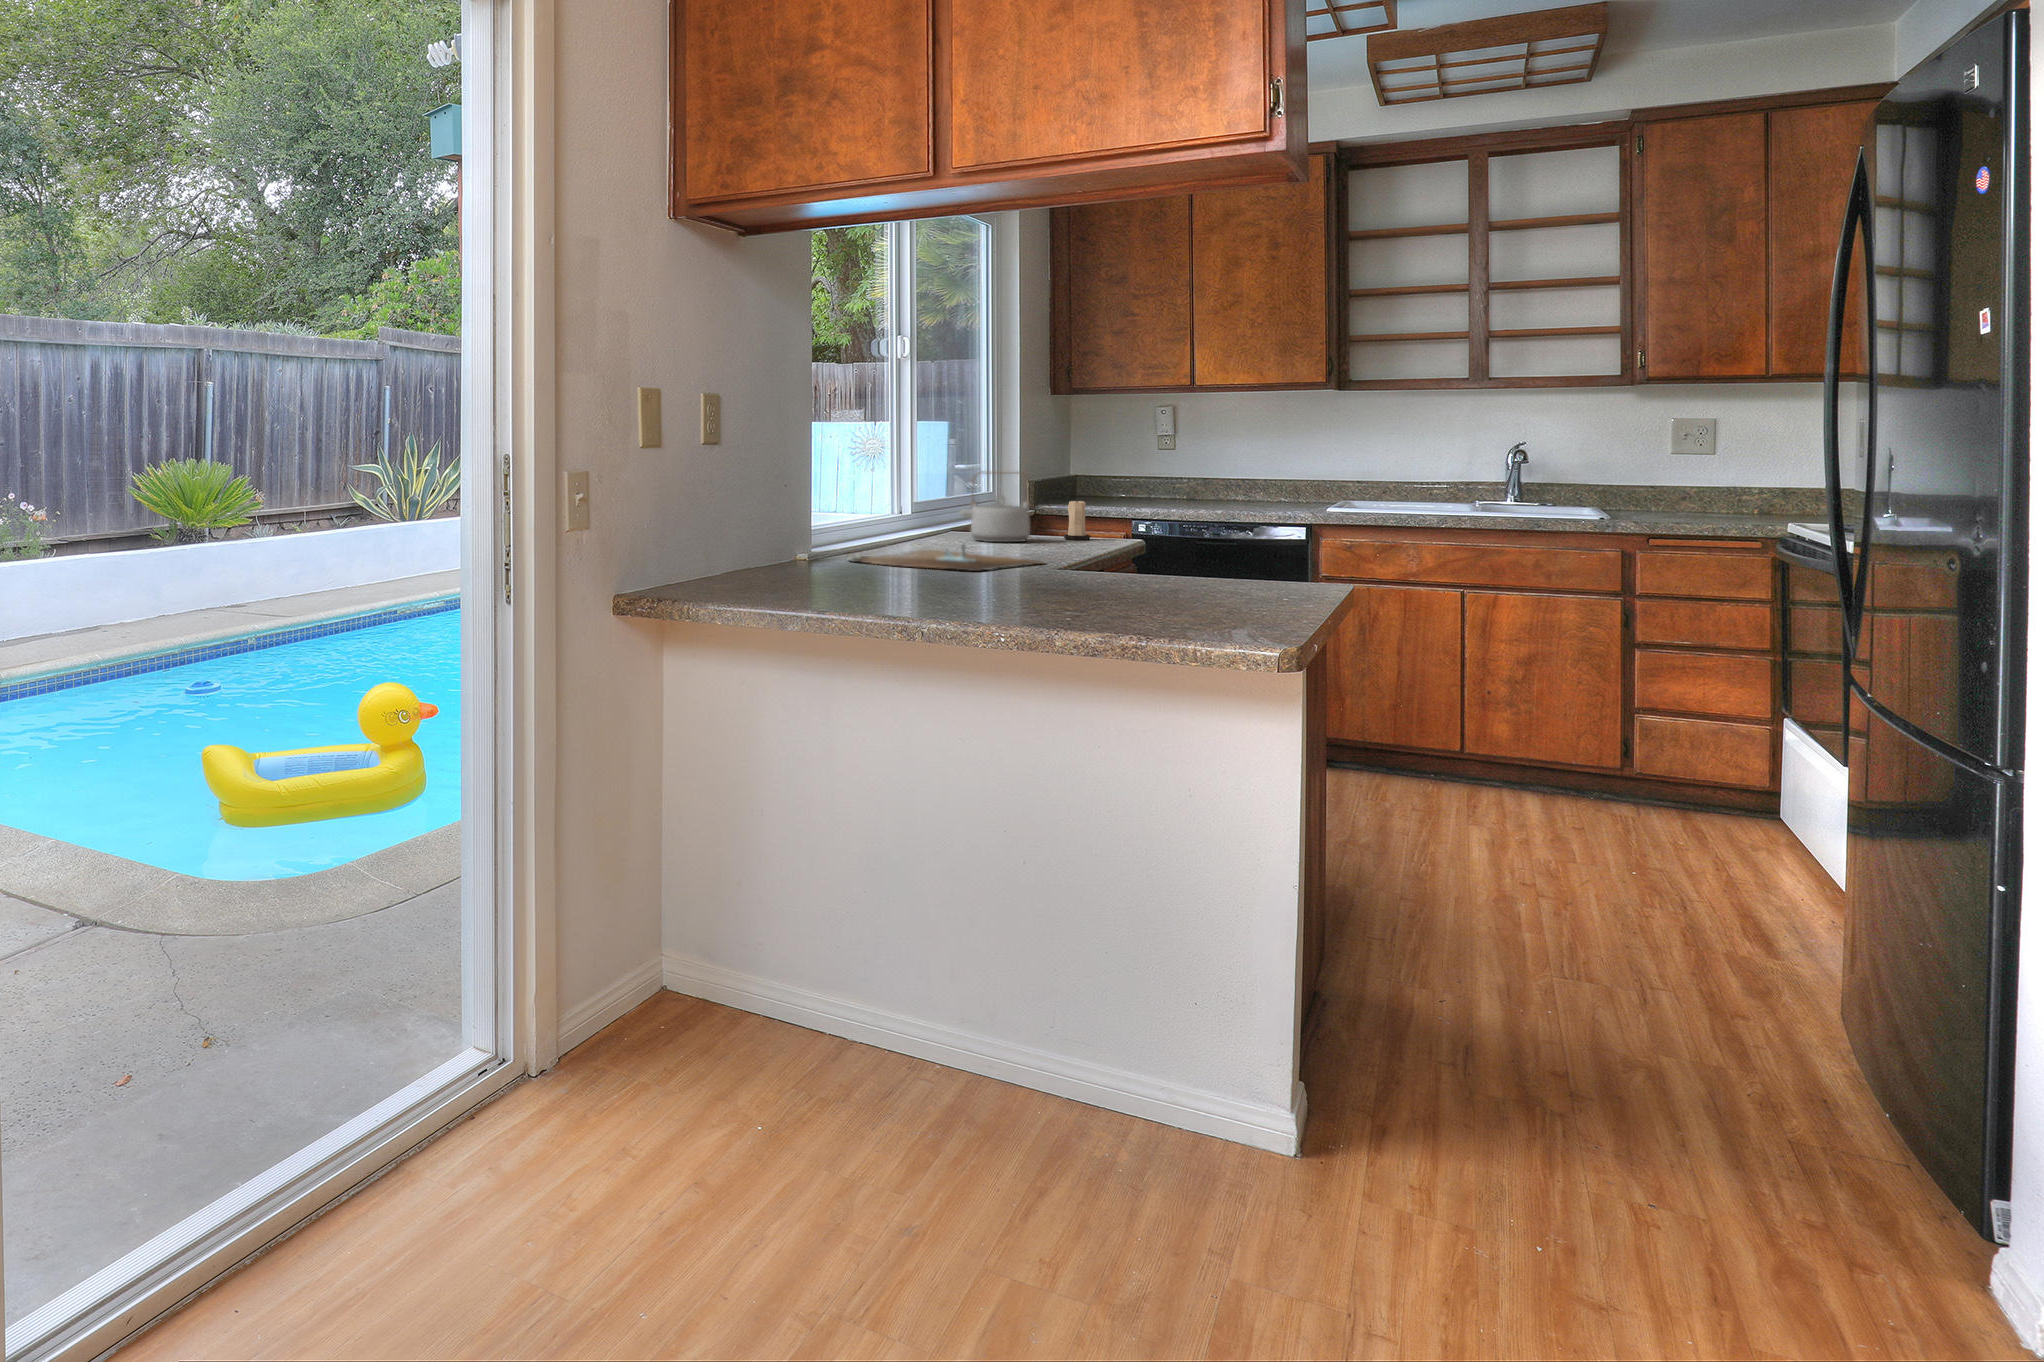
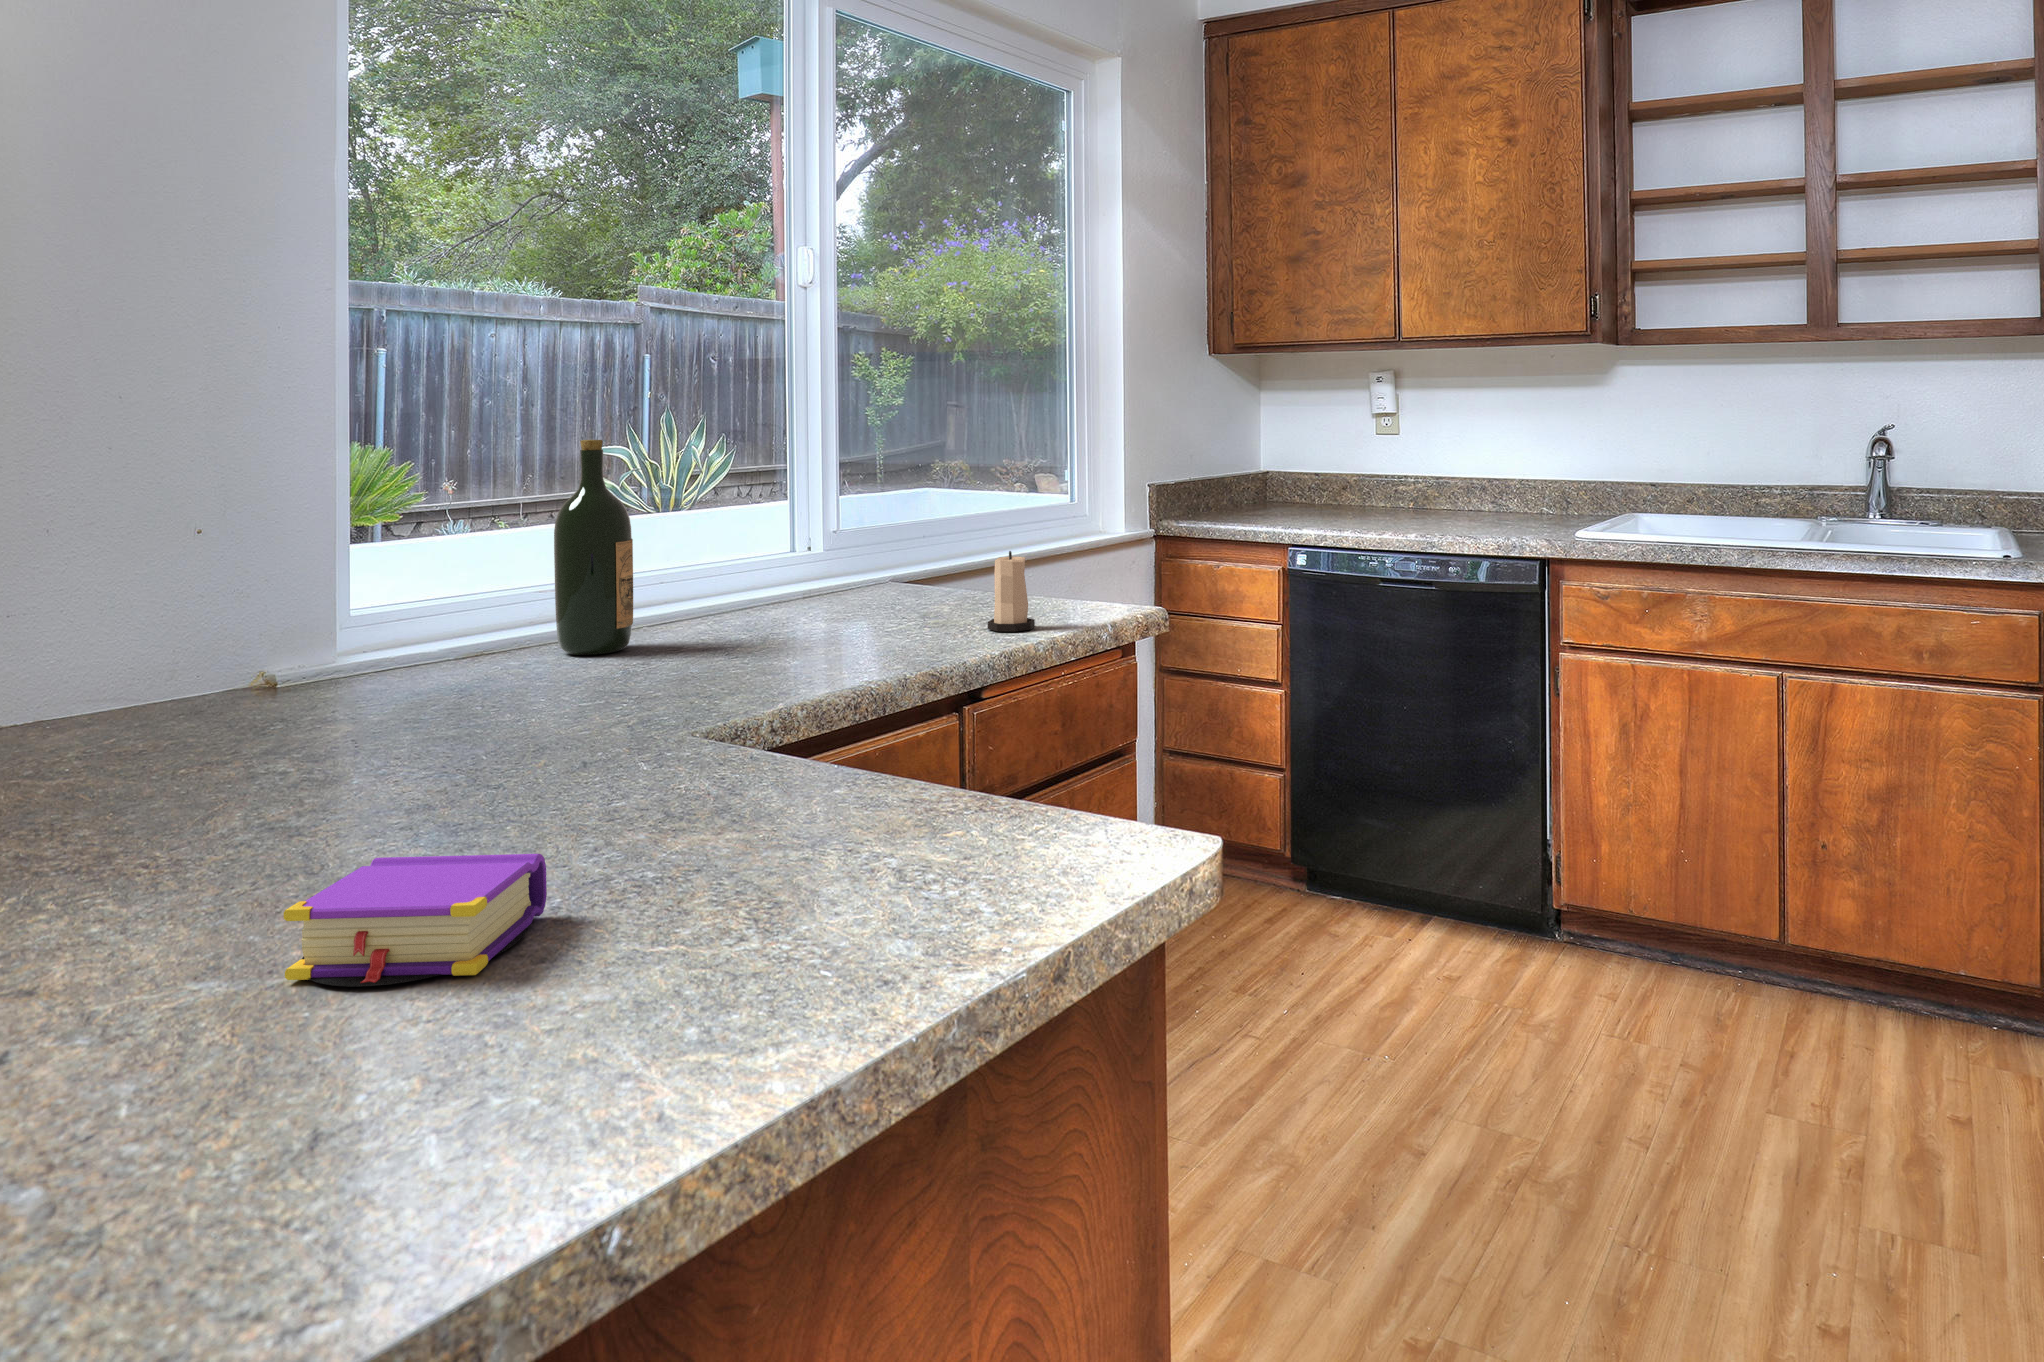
wine bottle: none [870,434,907,543] -> present [554,440,633,655]
teapot: present [960,473,1031,542] -> none [770,506,899,646]
cutting board: present [847,544,1043,571] -> none [156,690,622,819]
book: none [1082,563,1213,593] -> present [284,854,547,986]

